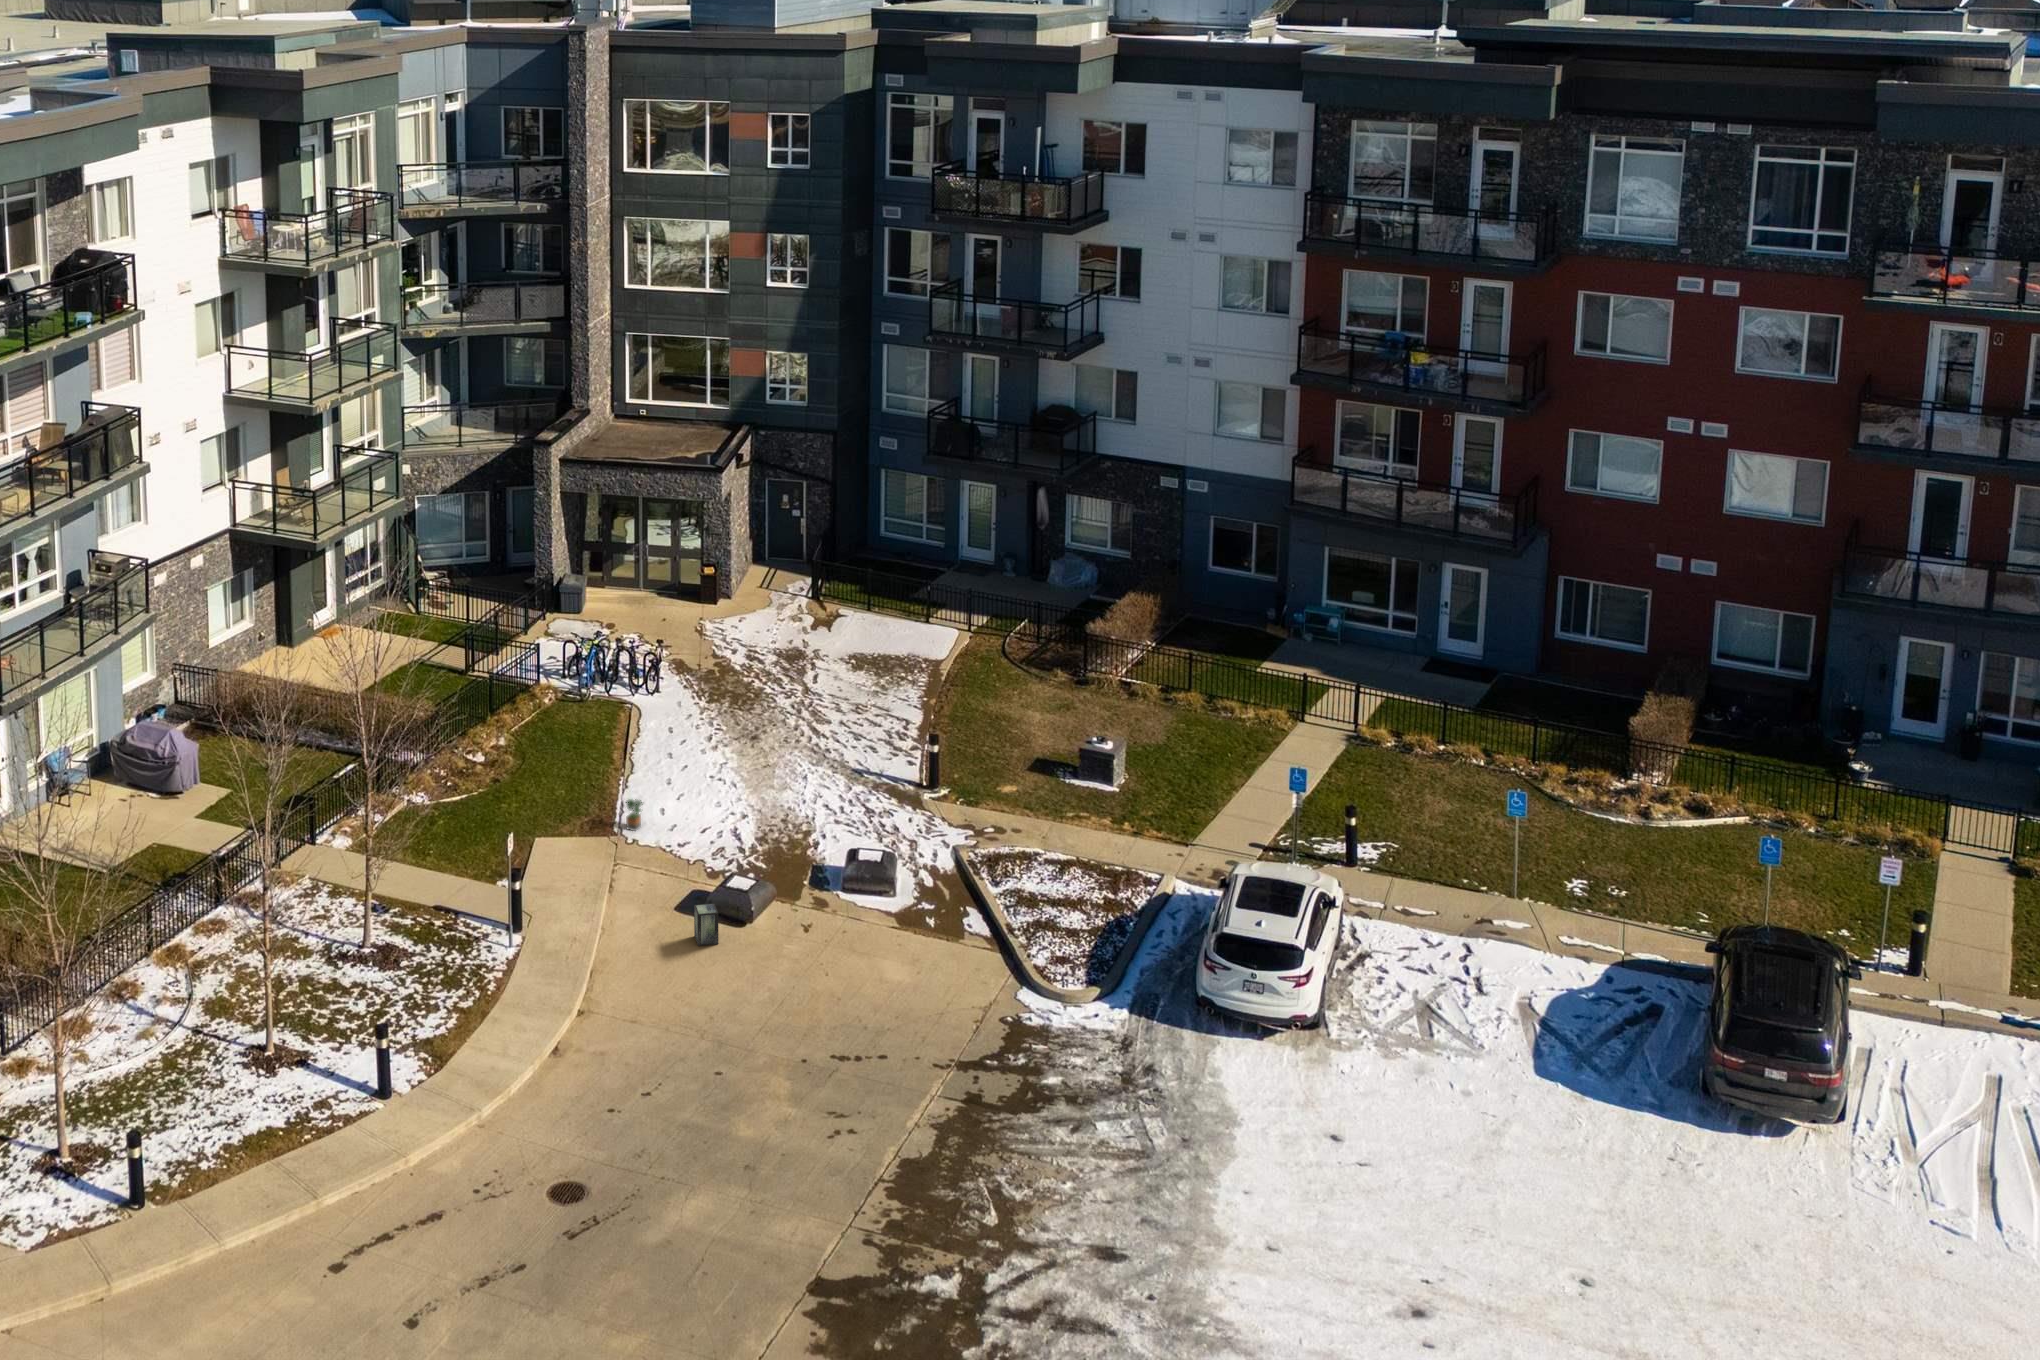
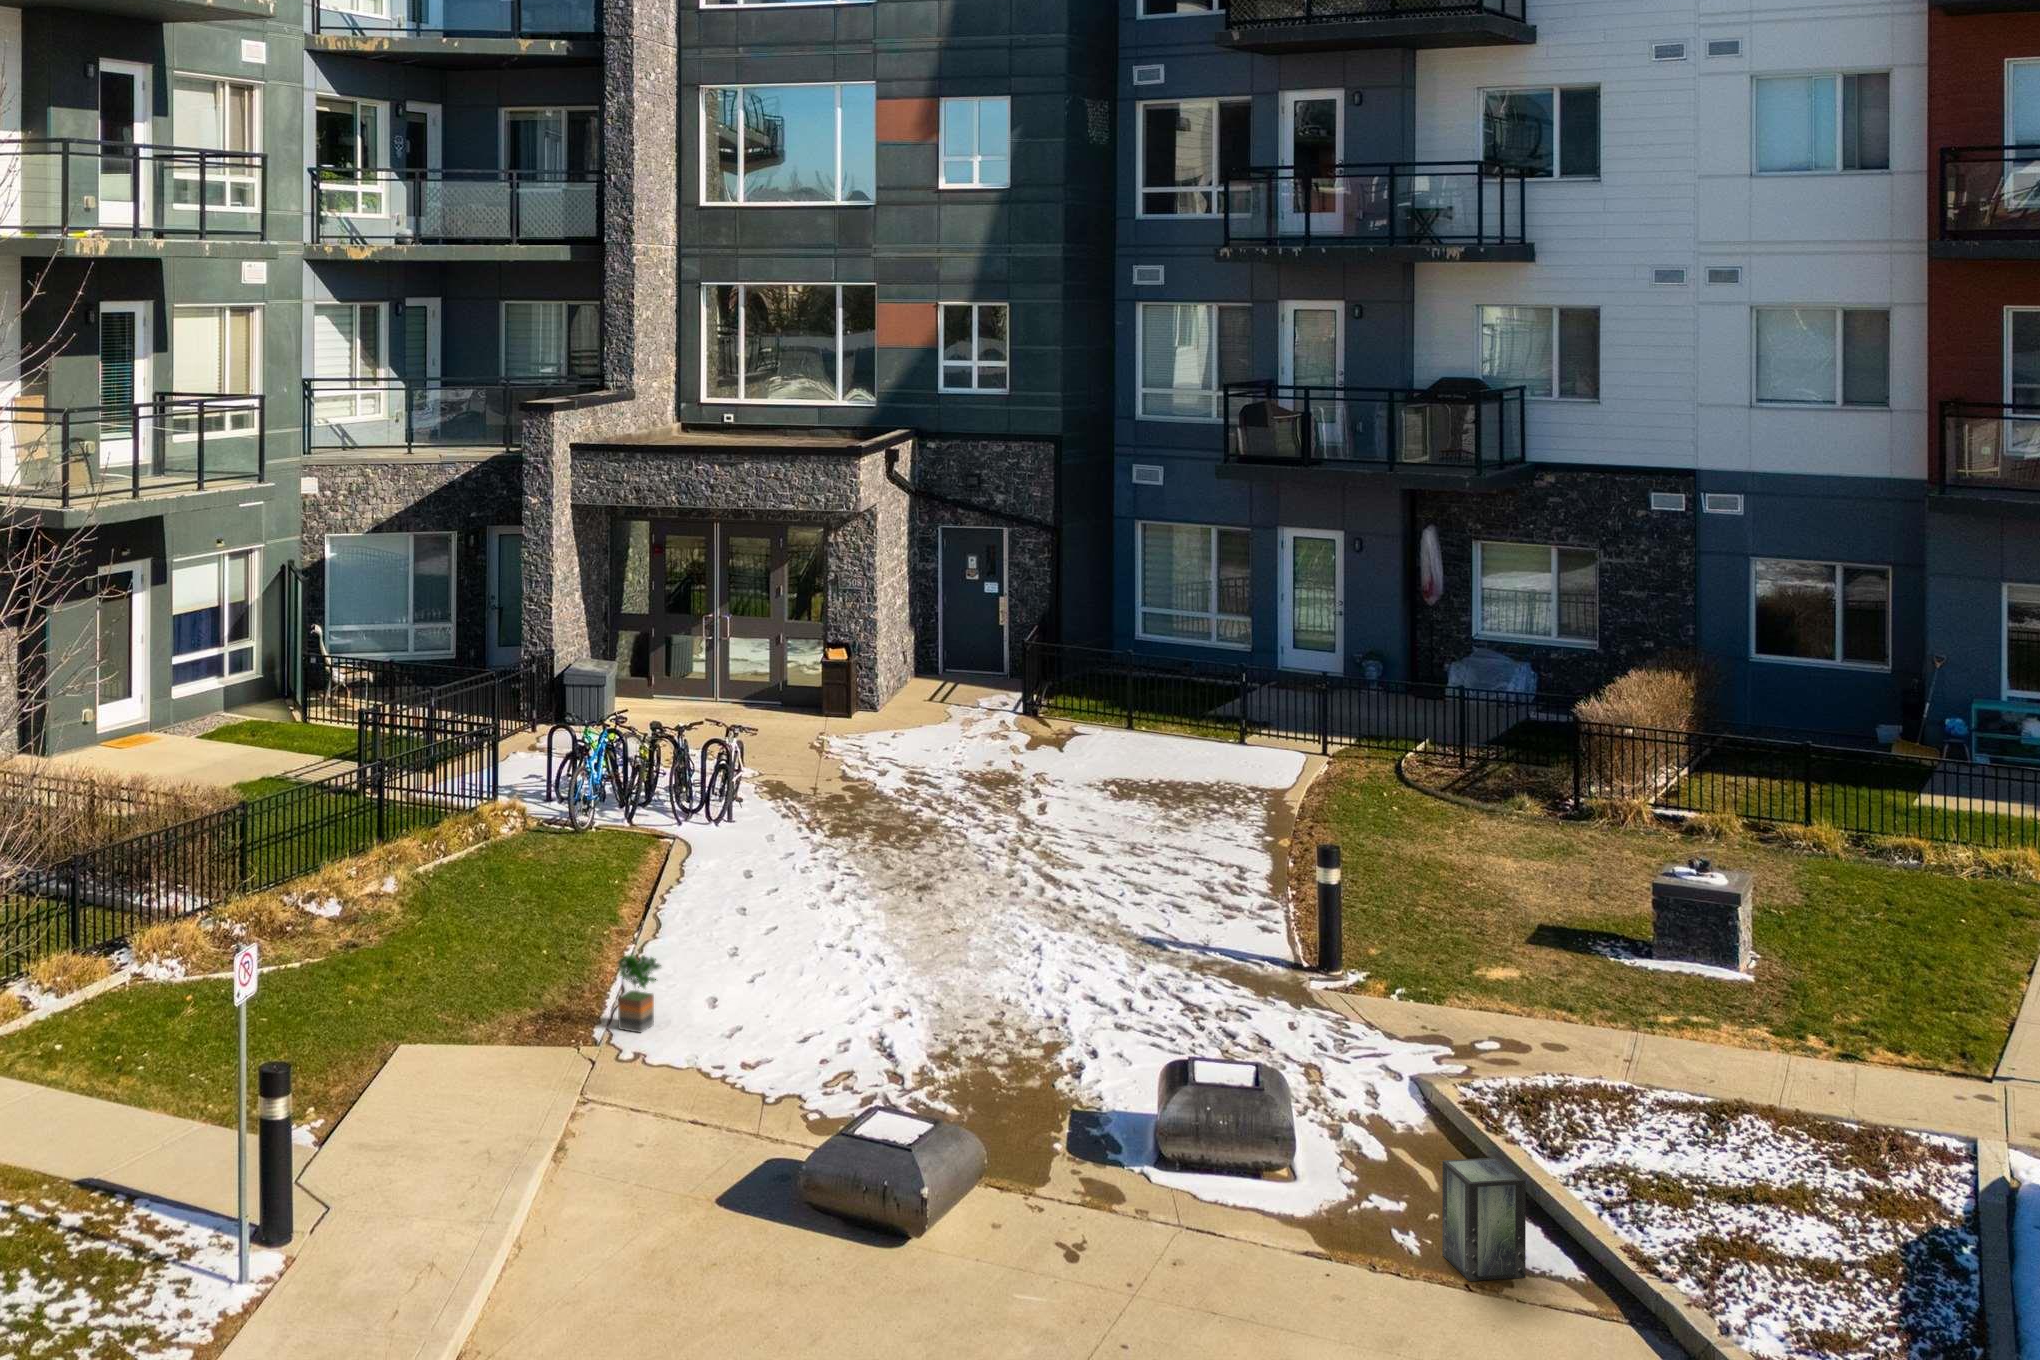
storage box: present [694,903,718,946] -> present [1442,1157,1526,1281]

